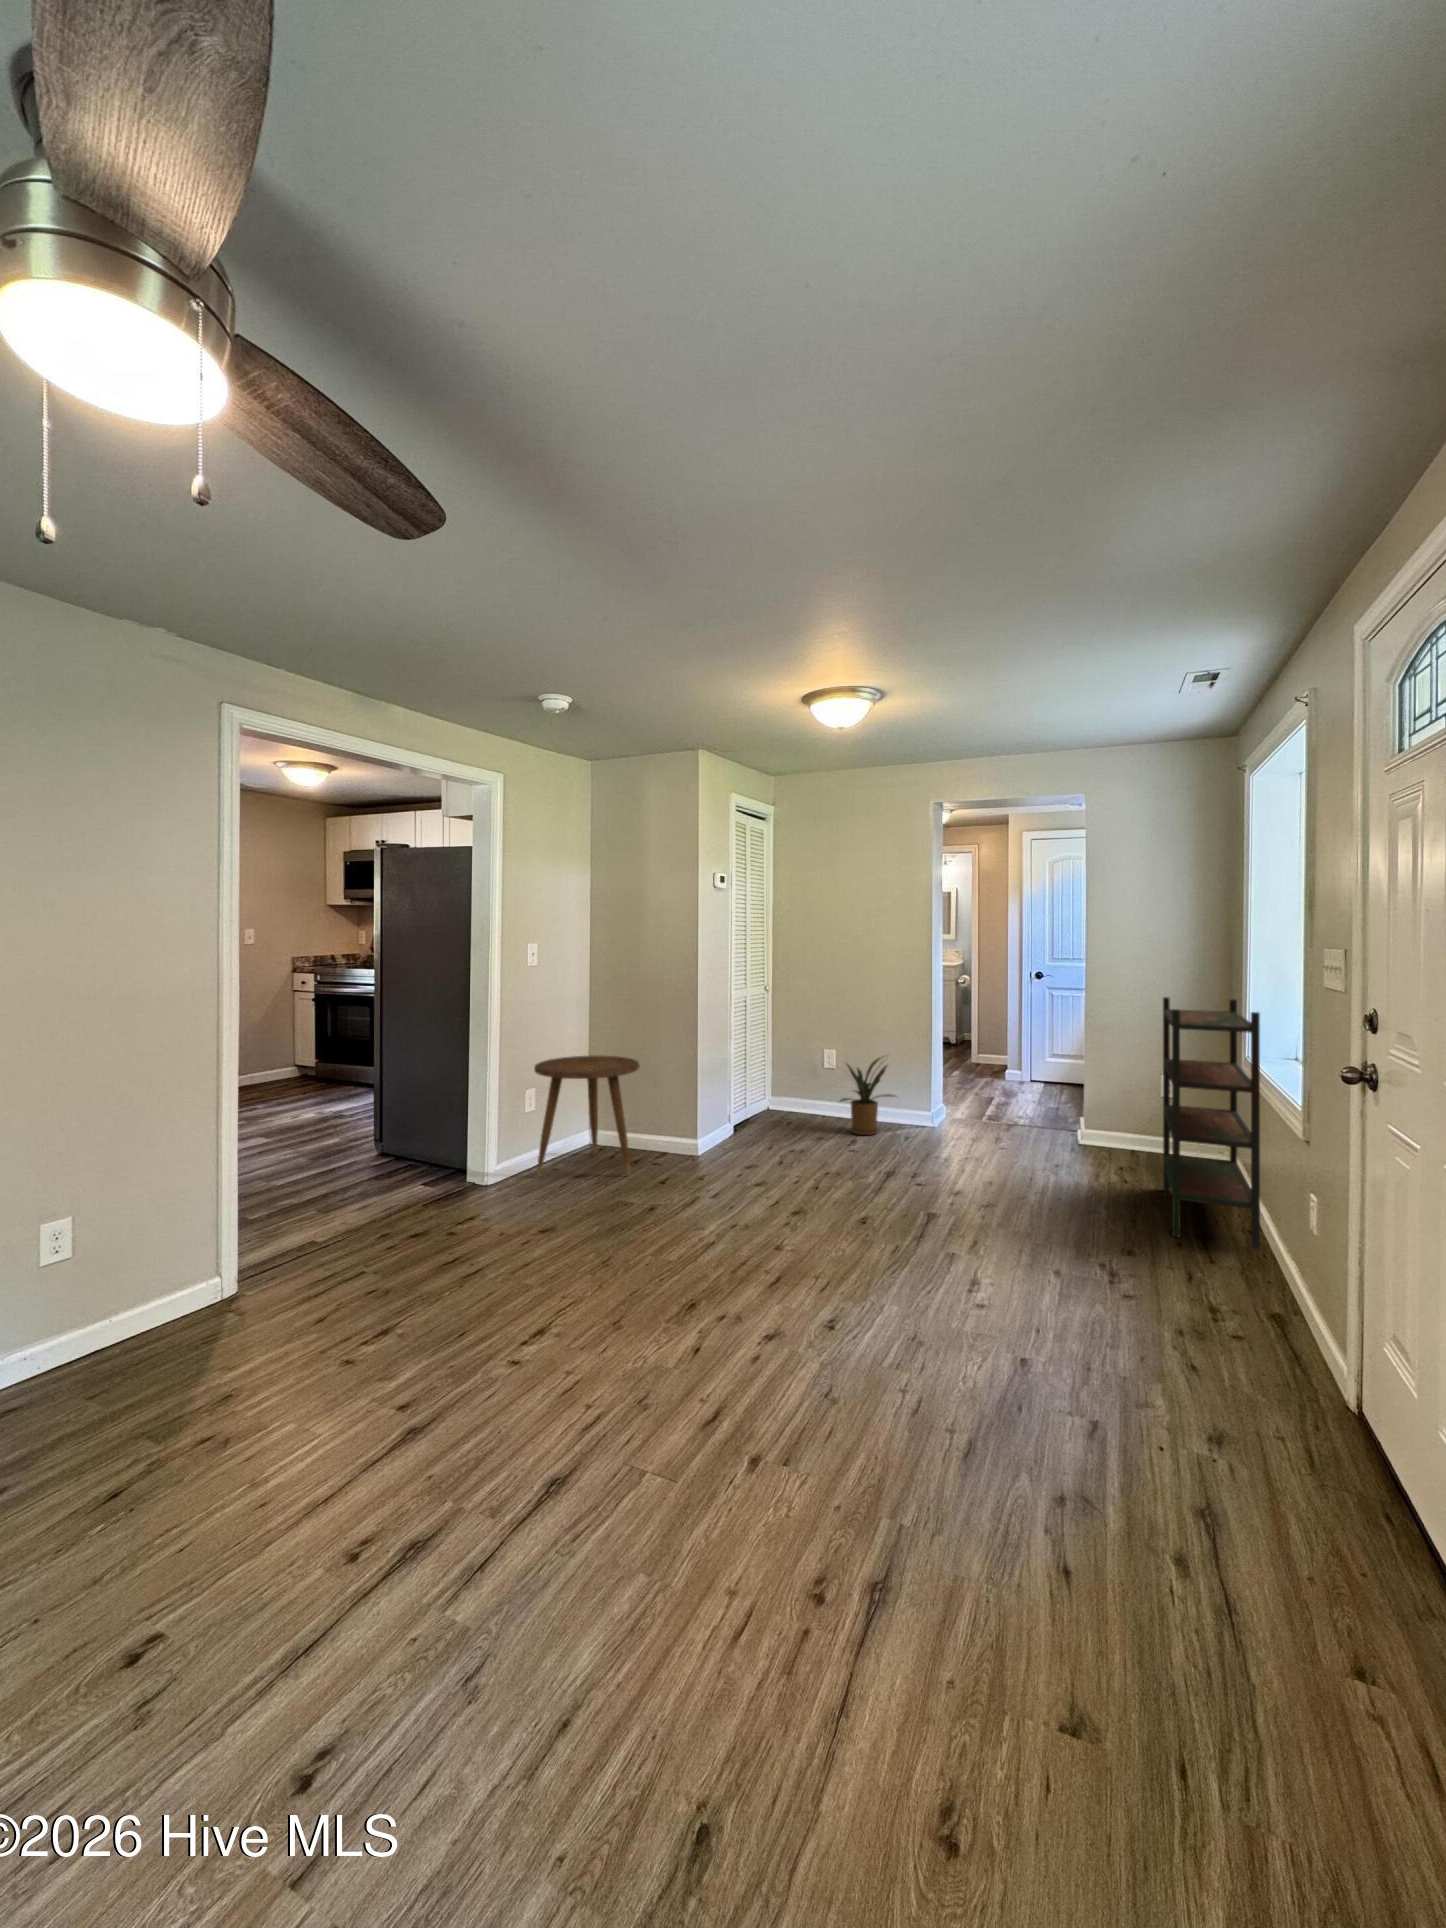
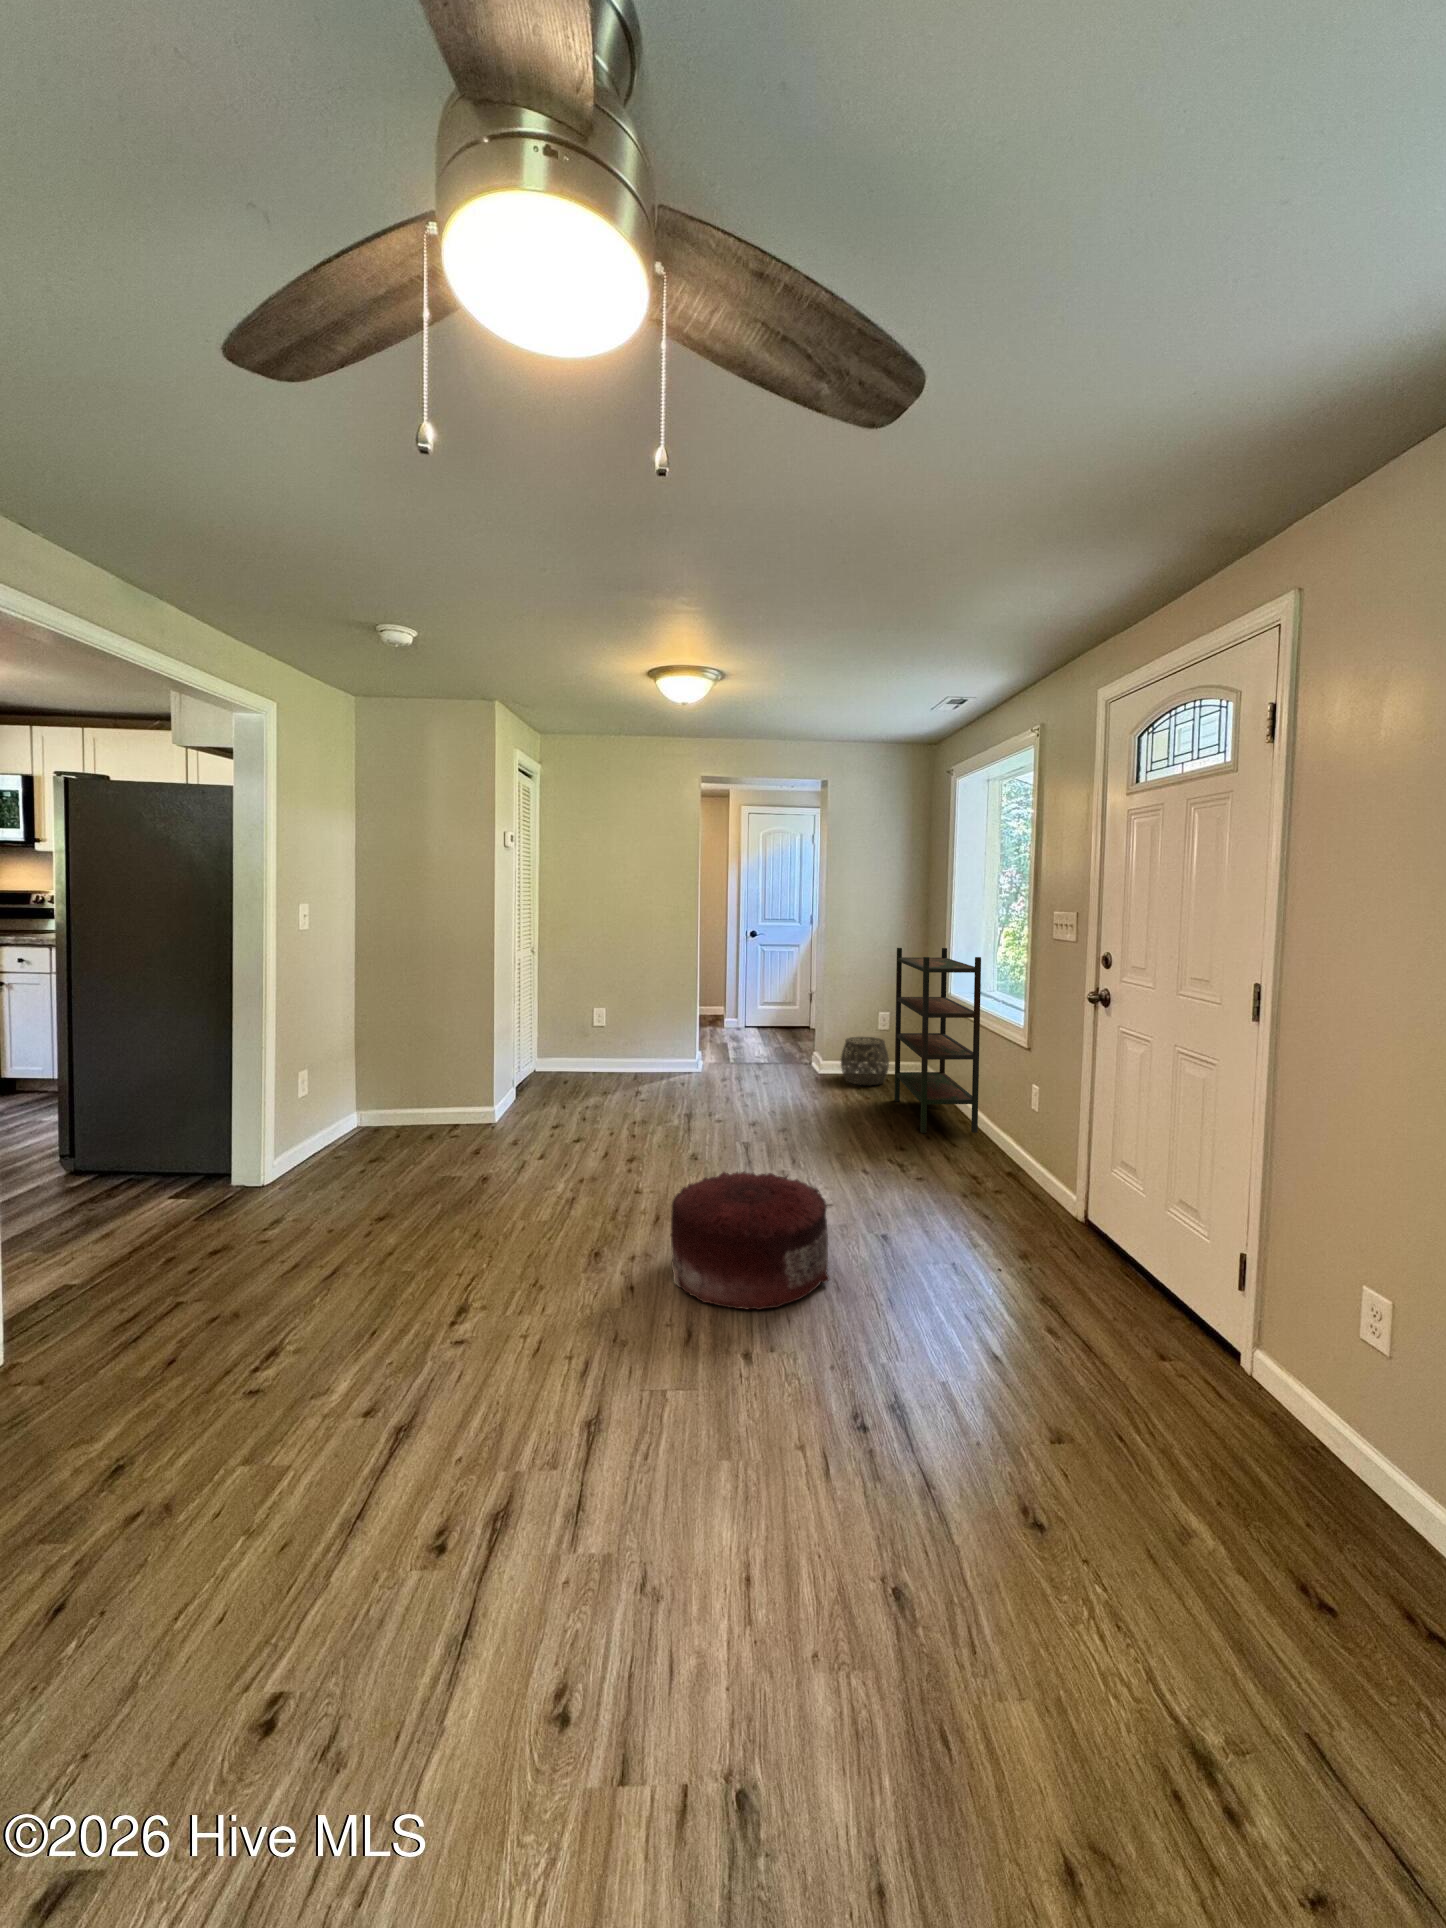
side table: present [534,1056,639,1176] -> none [309,1029,436,1169]
house plant: present [841,1058,894,1135] -> none [599,1009,669,1086]
woven basket: none [1104,1105,1172,1168] -> present [841,1037,889,1085]
pouf: none [740,1239,926,1412] -> present [671,1172,829,1310]

